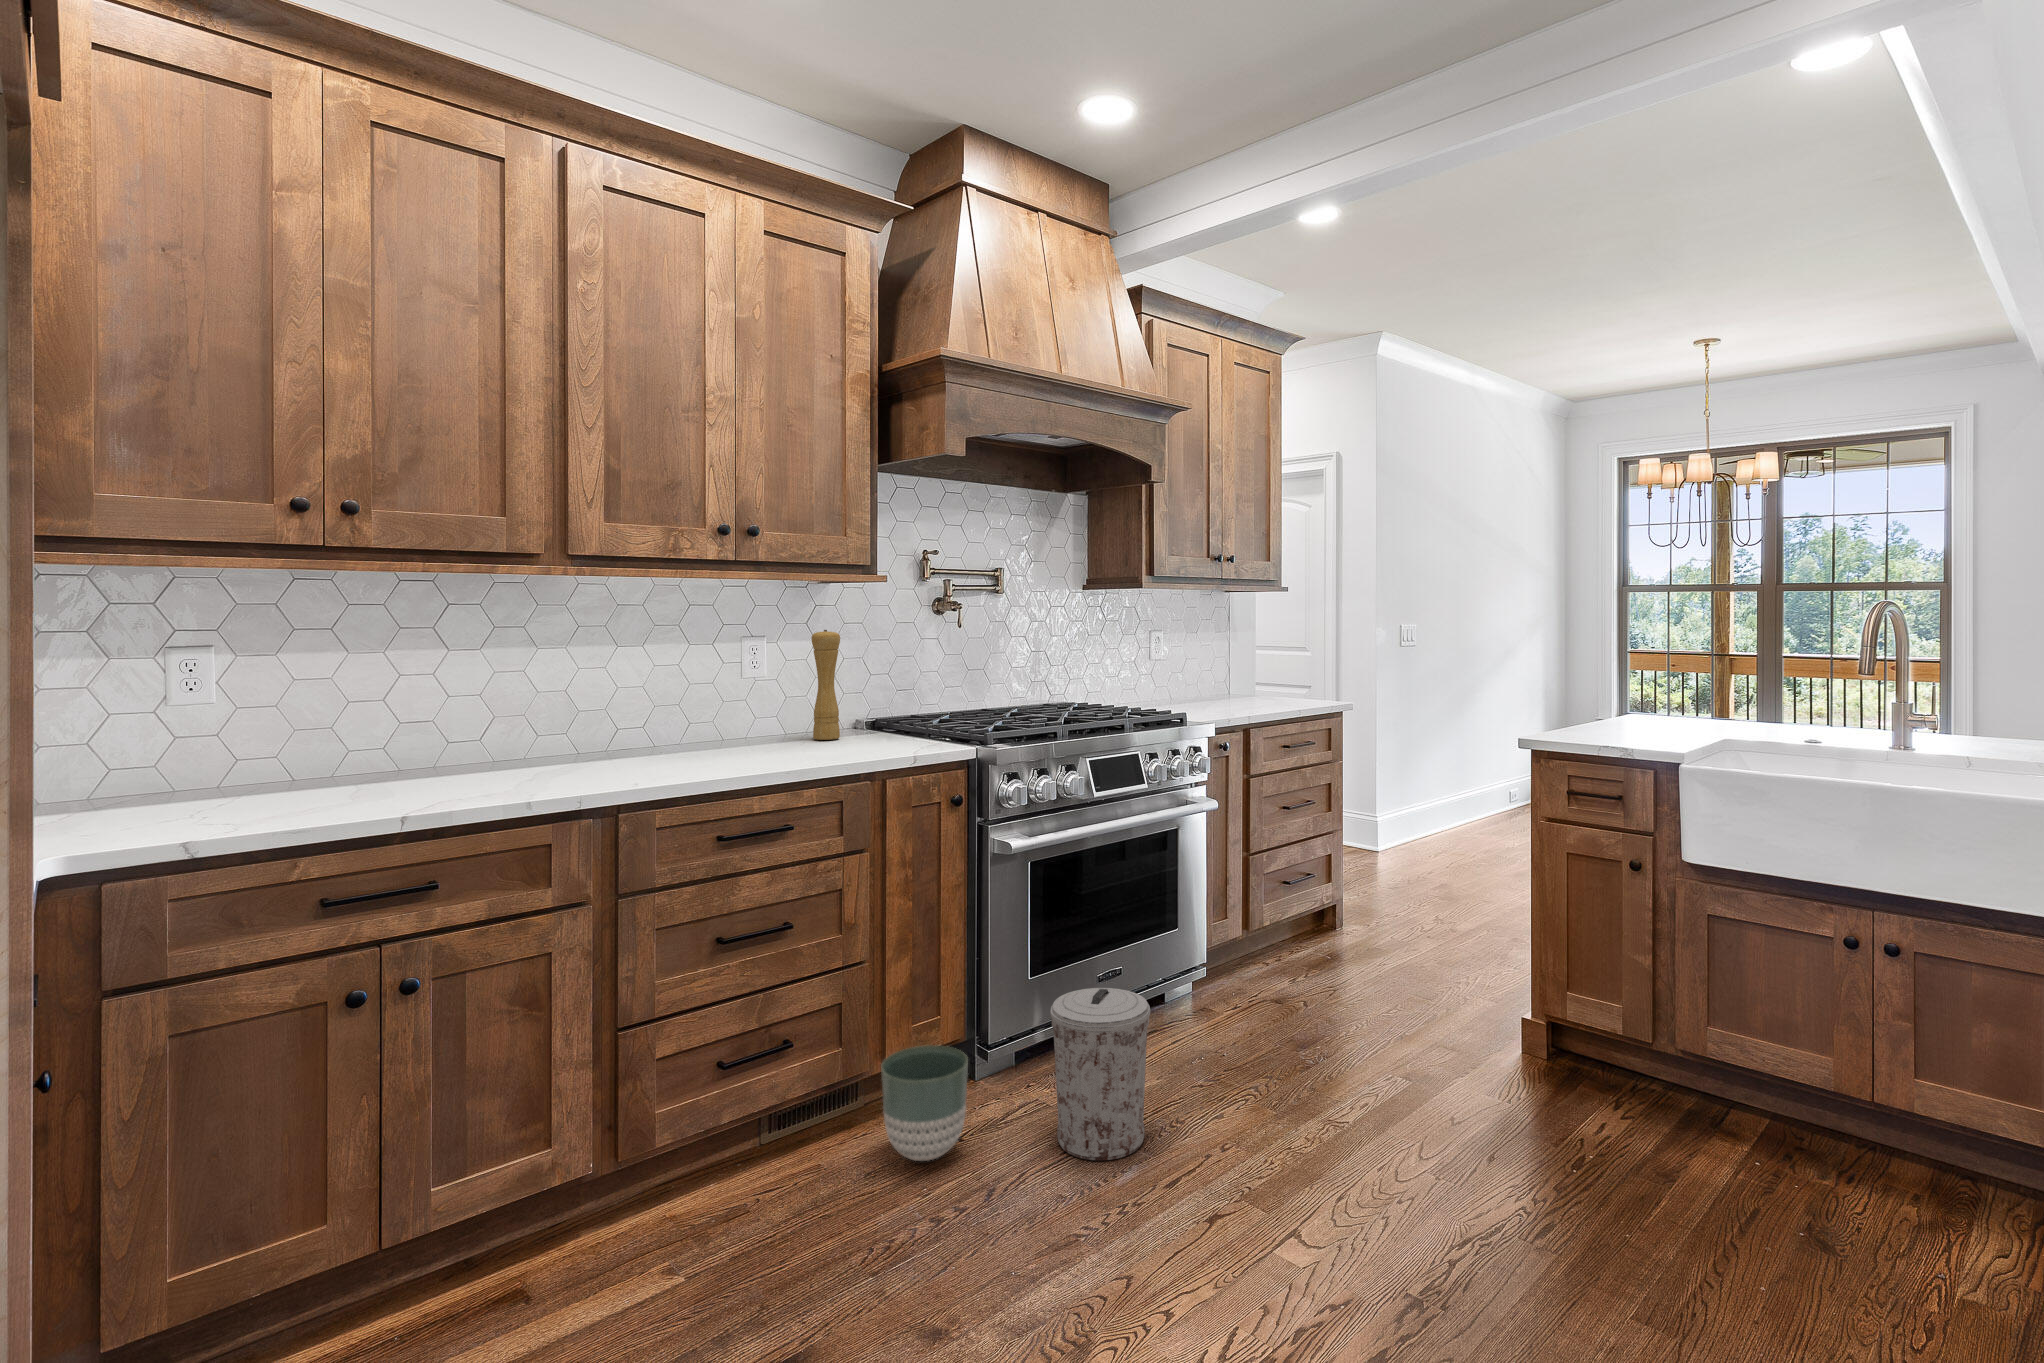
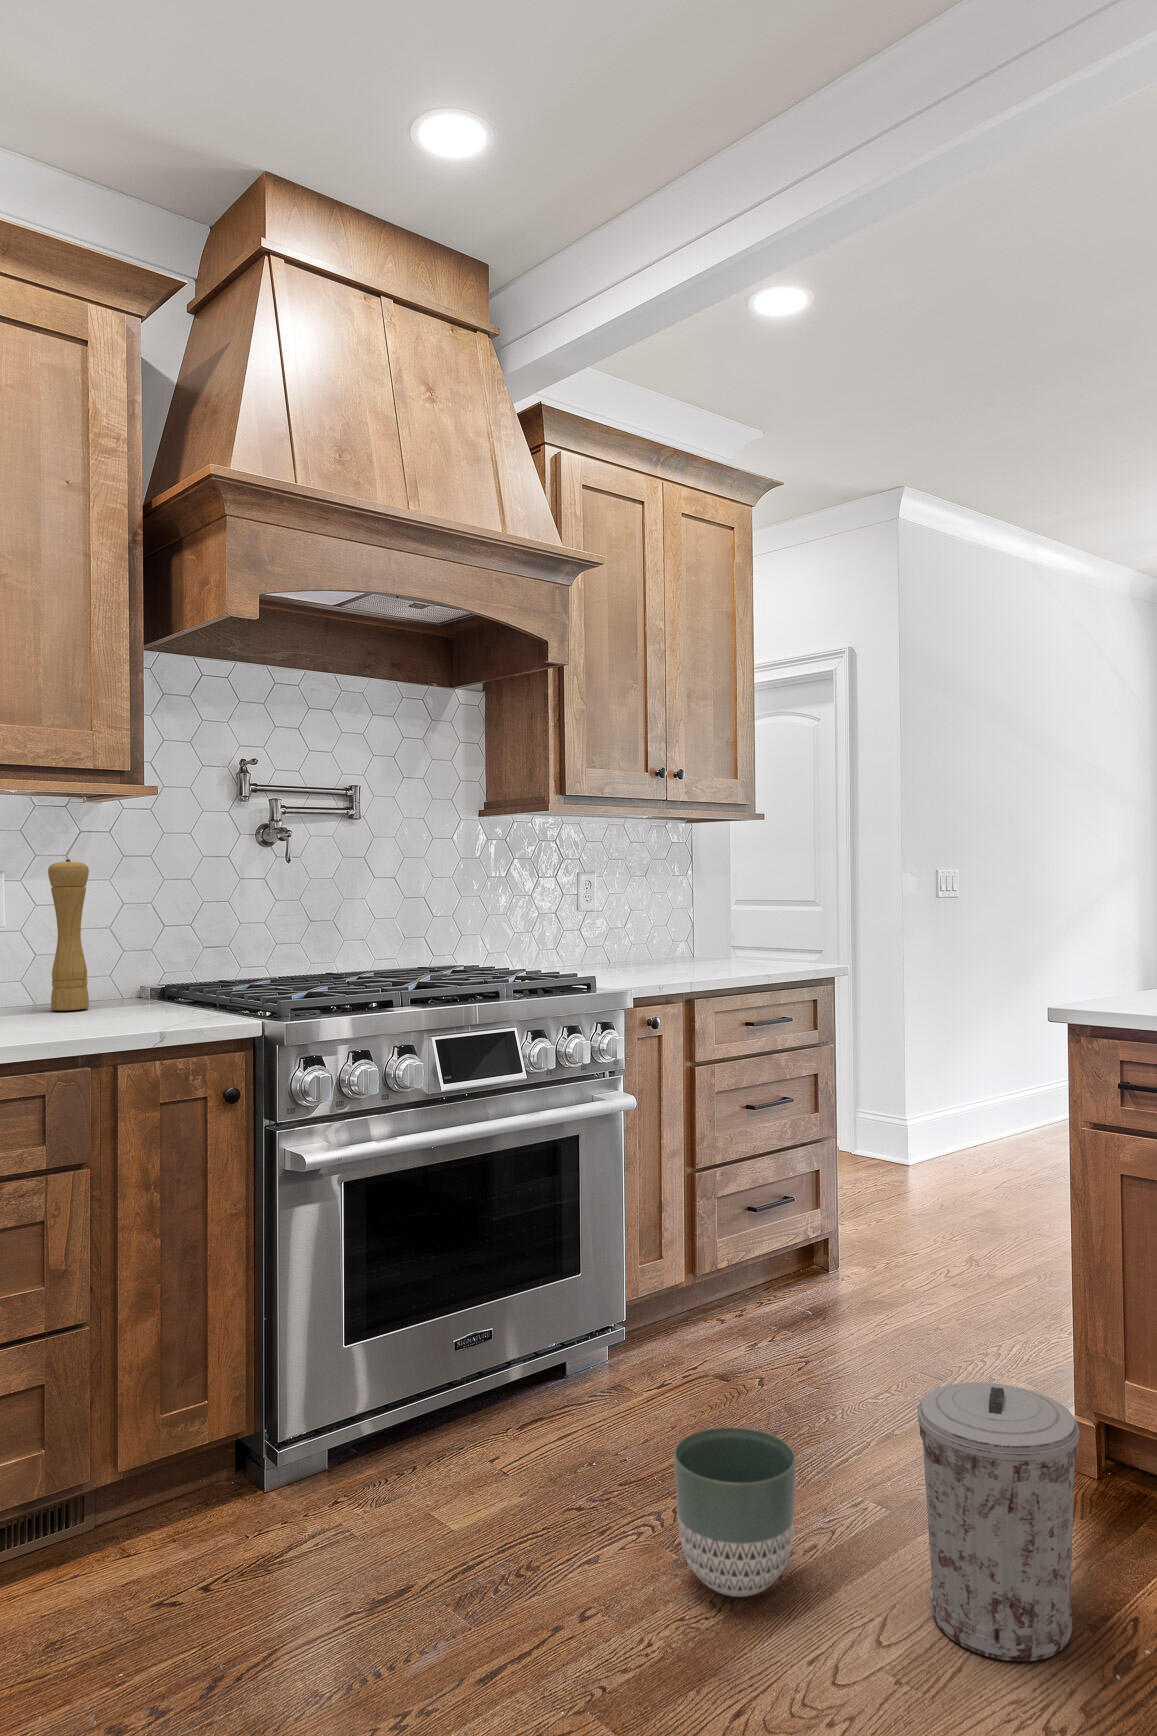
trash can: present [1050,988,1150,1161] -> present [918,1382,1080,1662]
planter: present [881,1045,968,1161] -> present [674,1427,796,1597]

